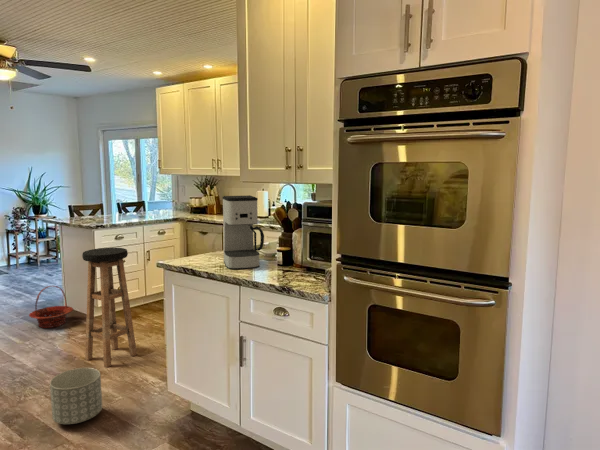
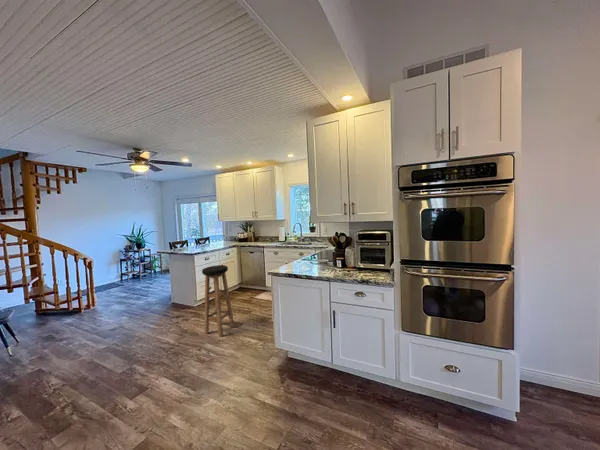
coffee maker: present [223,195,264,269] -> none [305,231,331,273]
basket: present [29,286,73,328] -> none [156,291,183,317]
planter: present [50,368,102,424] -> none [206,341,237,380]

